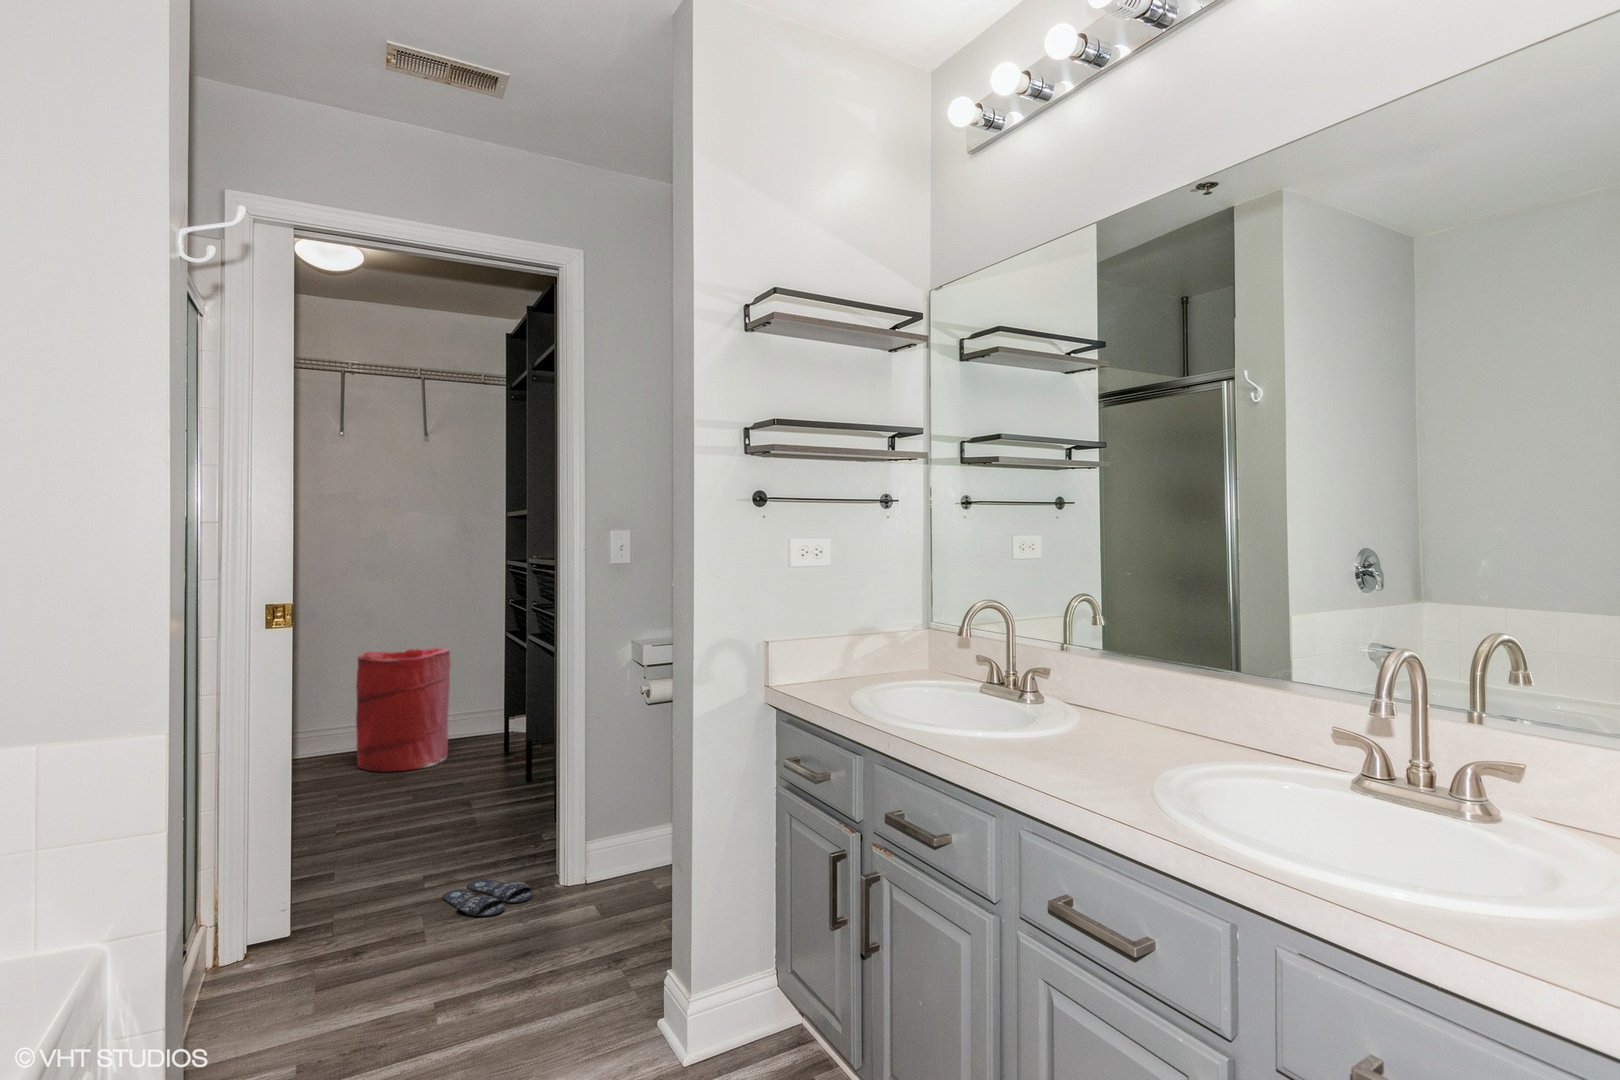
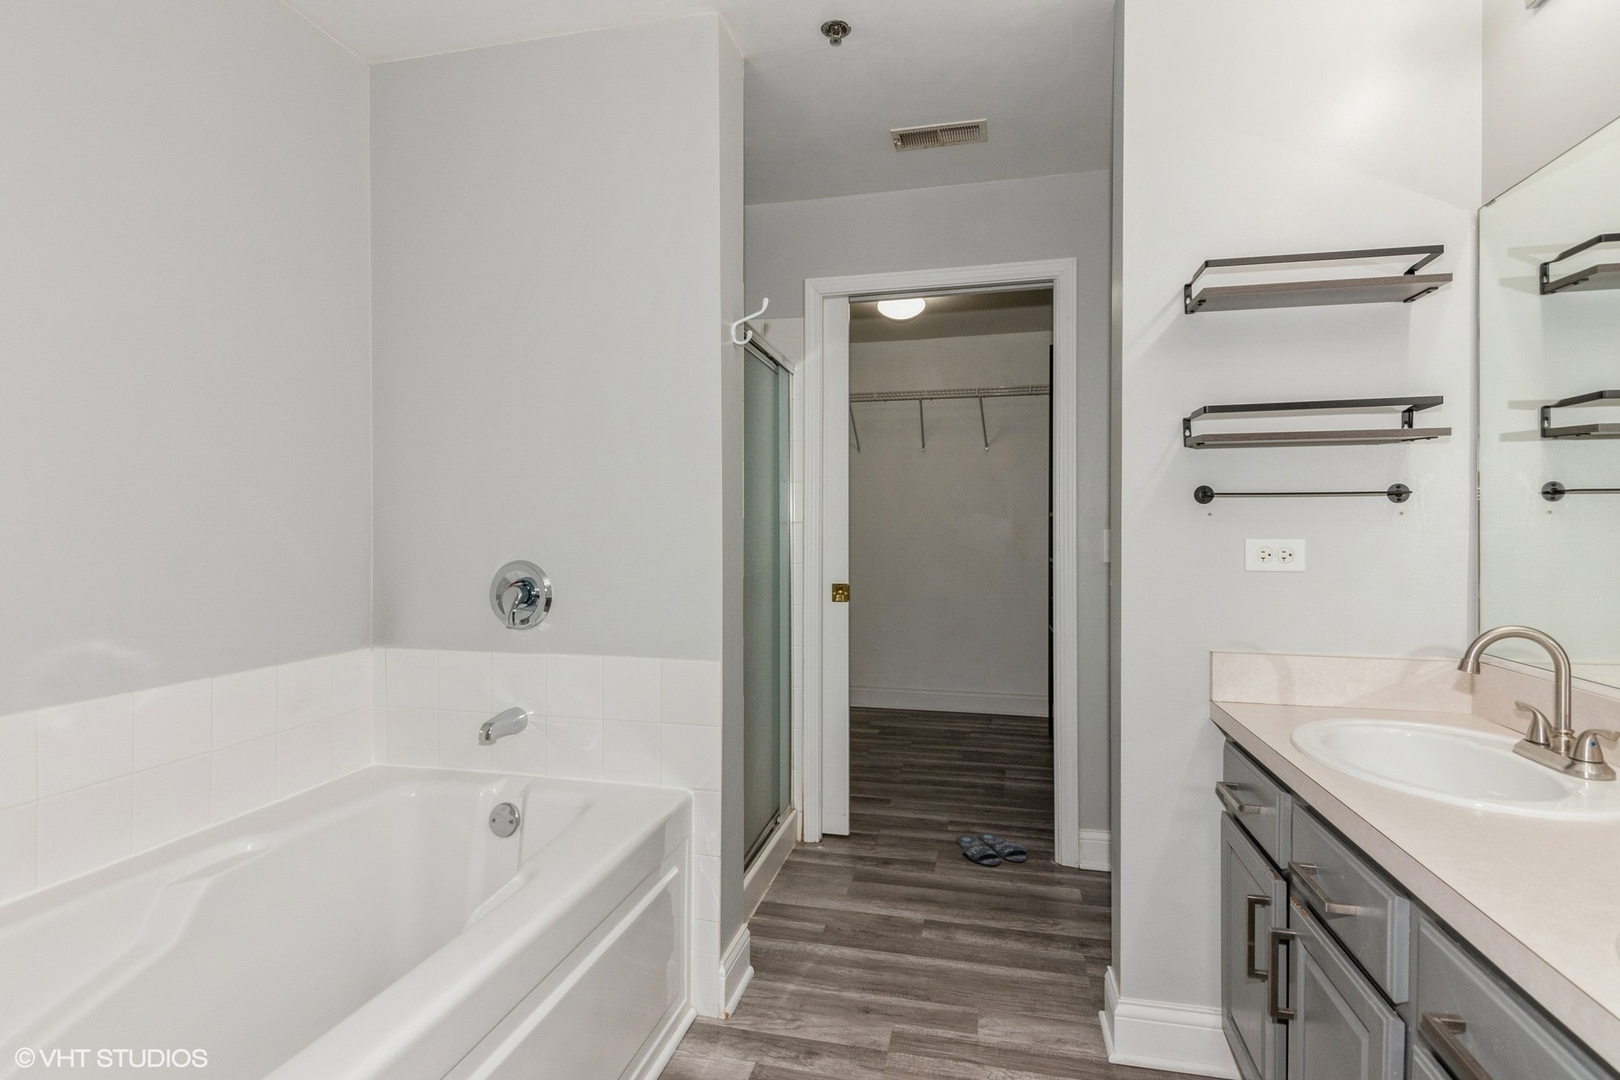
laundry hamper: present [356,648,451,772] -> none [932,627,1003,730]

